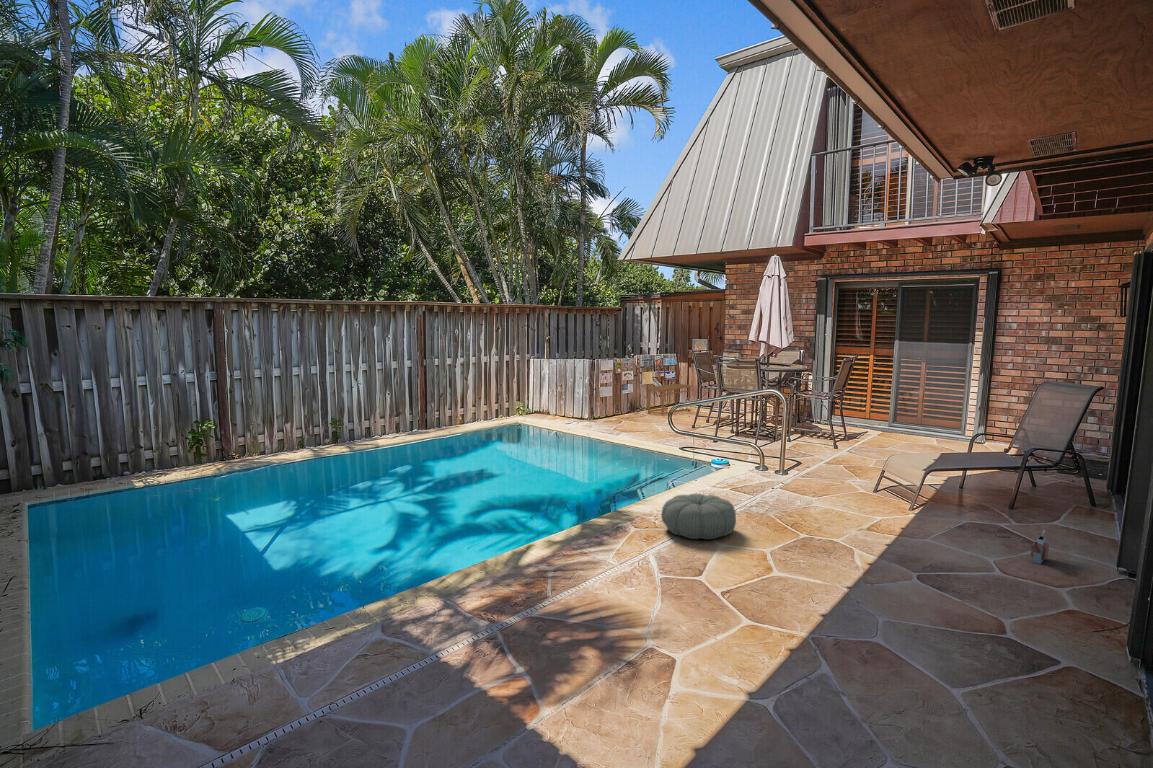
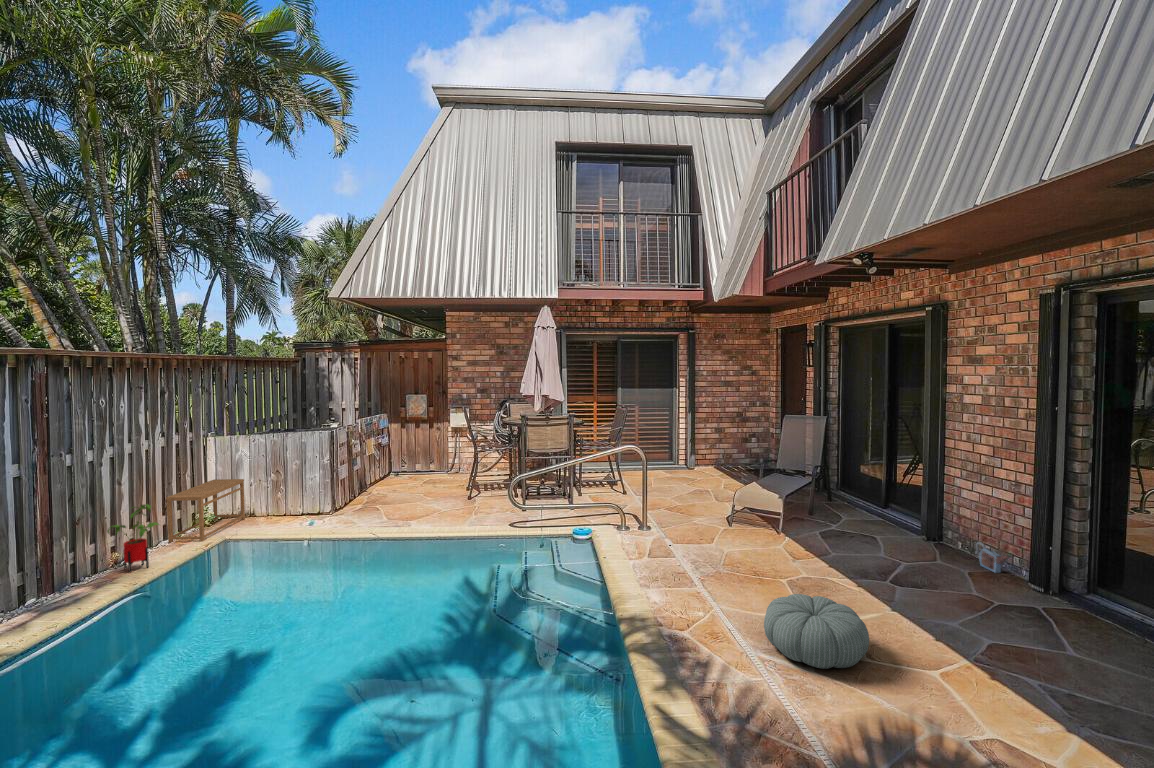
side table: present [648,384,691,416] -> present [166,479,245,543]
house plant: none [456,392,478,429] -> present [107,504,159,572]

